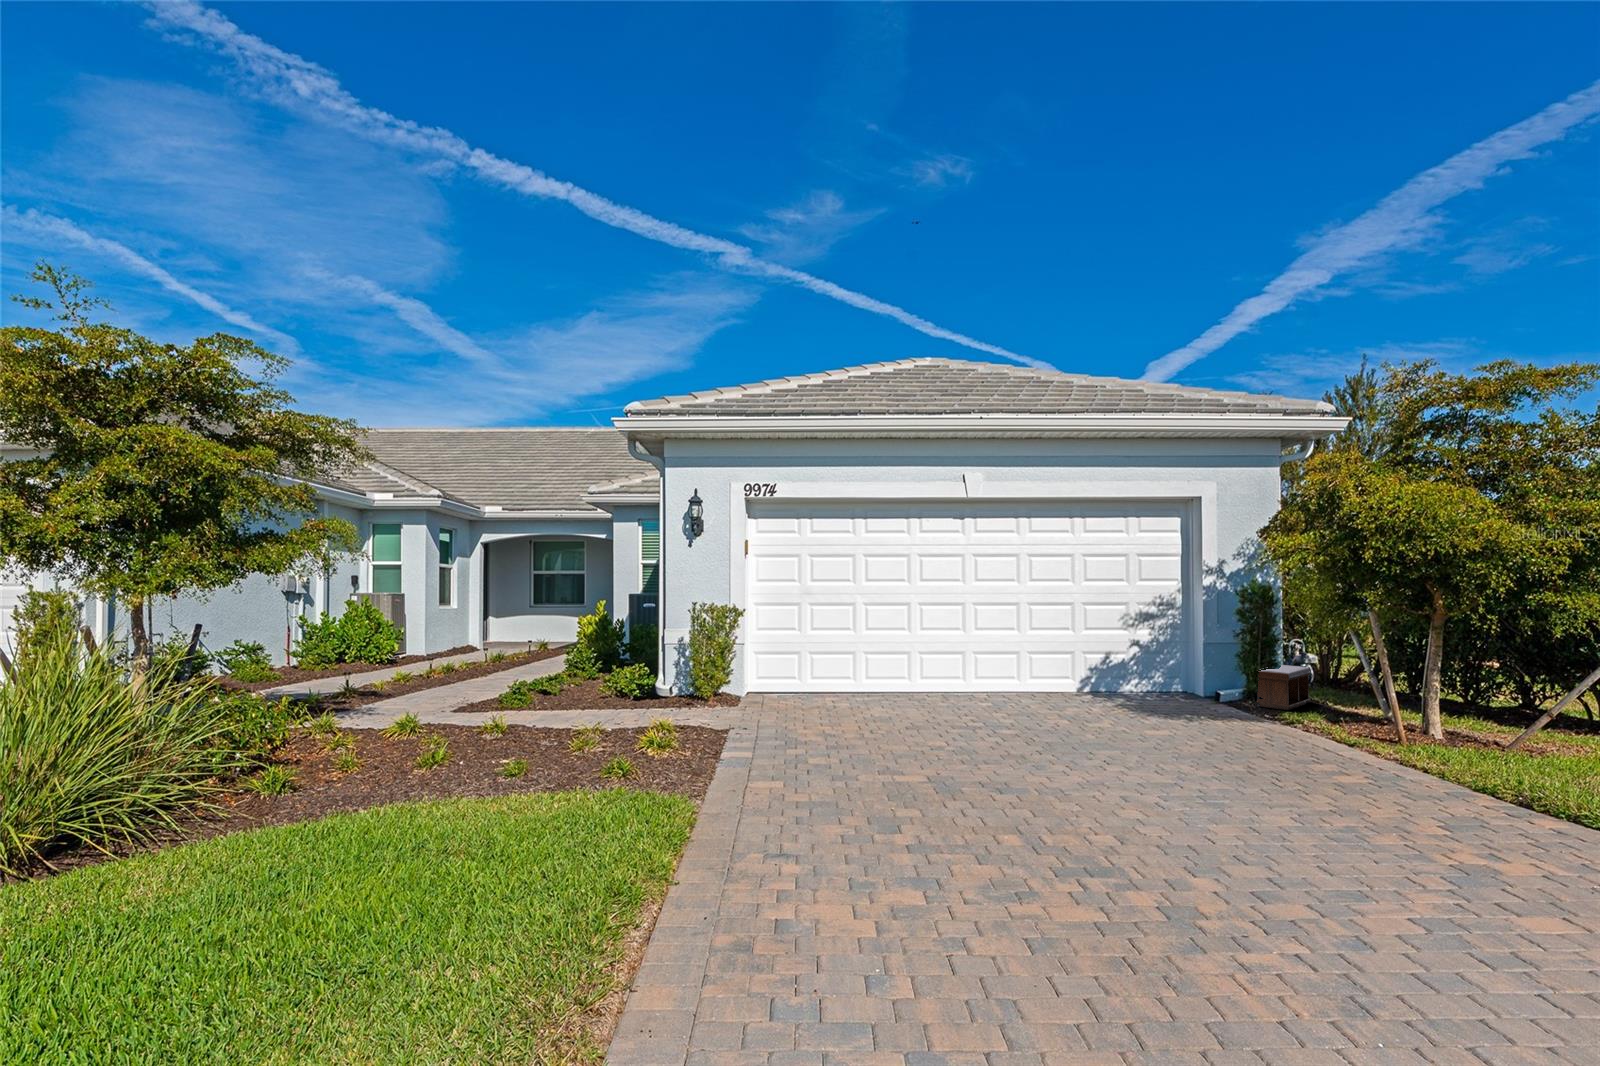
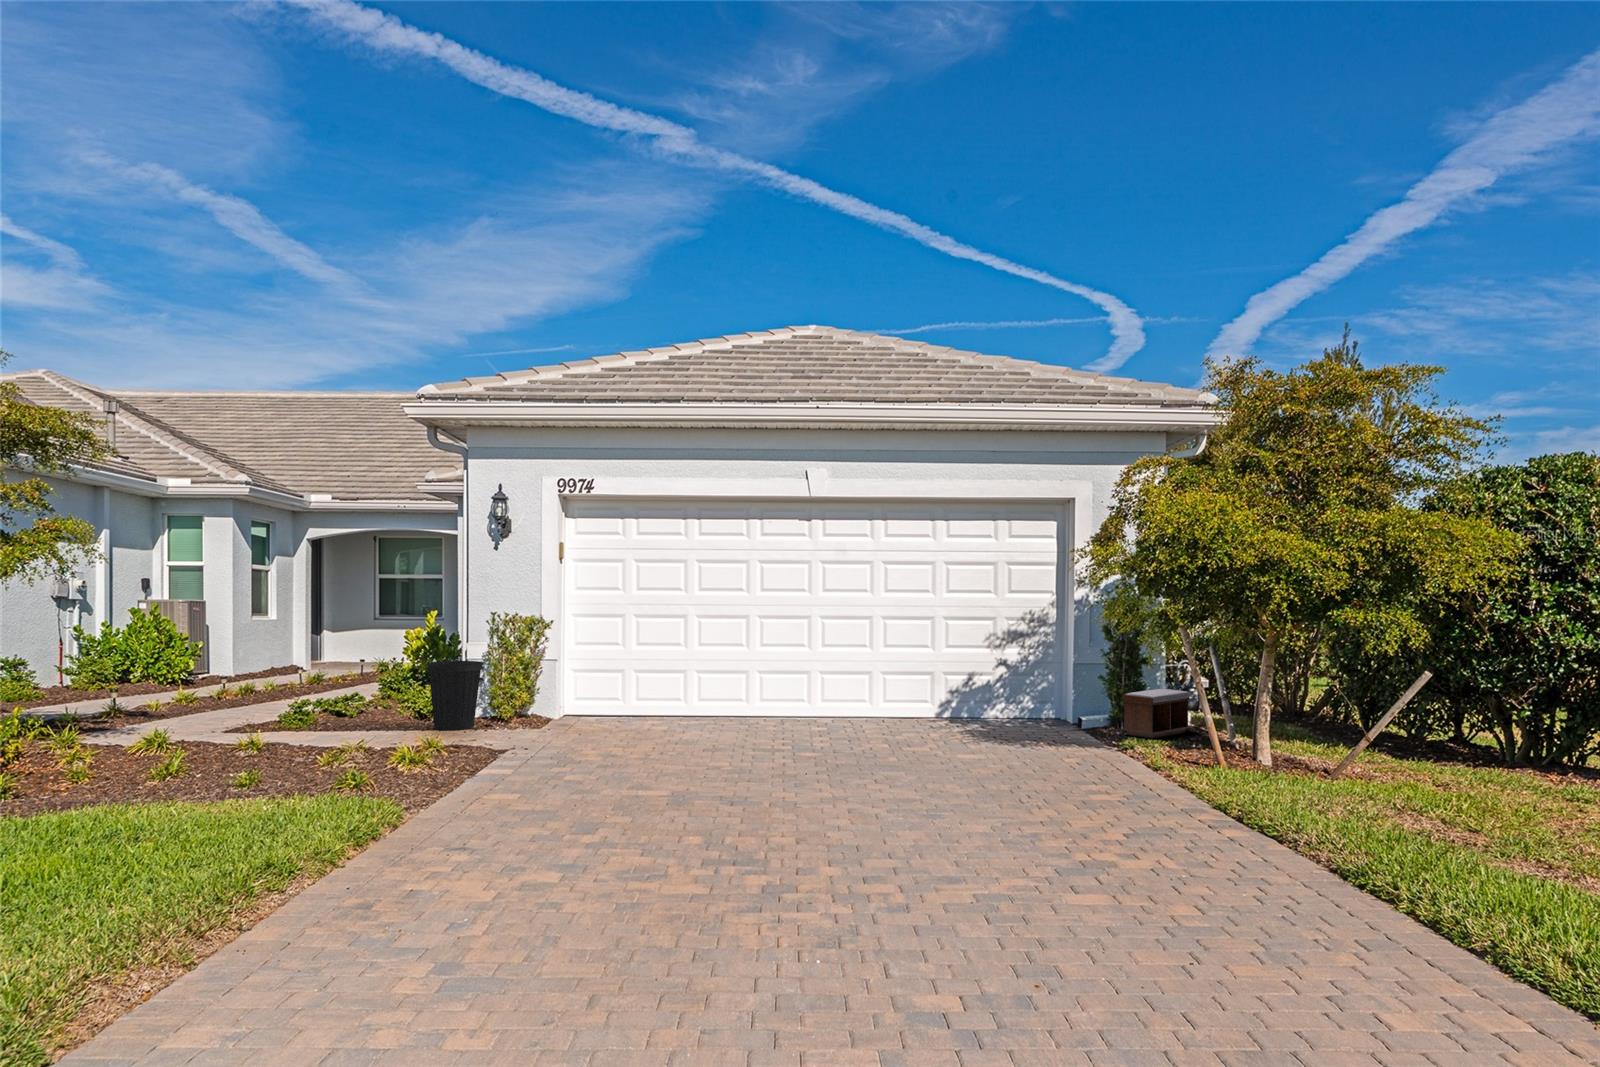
trash can: none [634,644,684,709] -> present [426,658,484,730]

